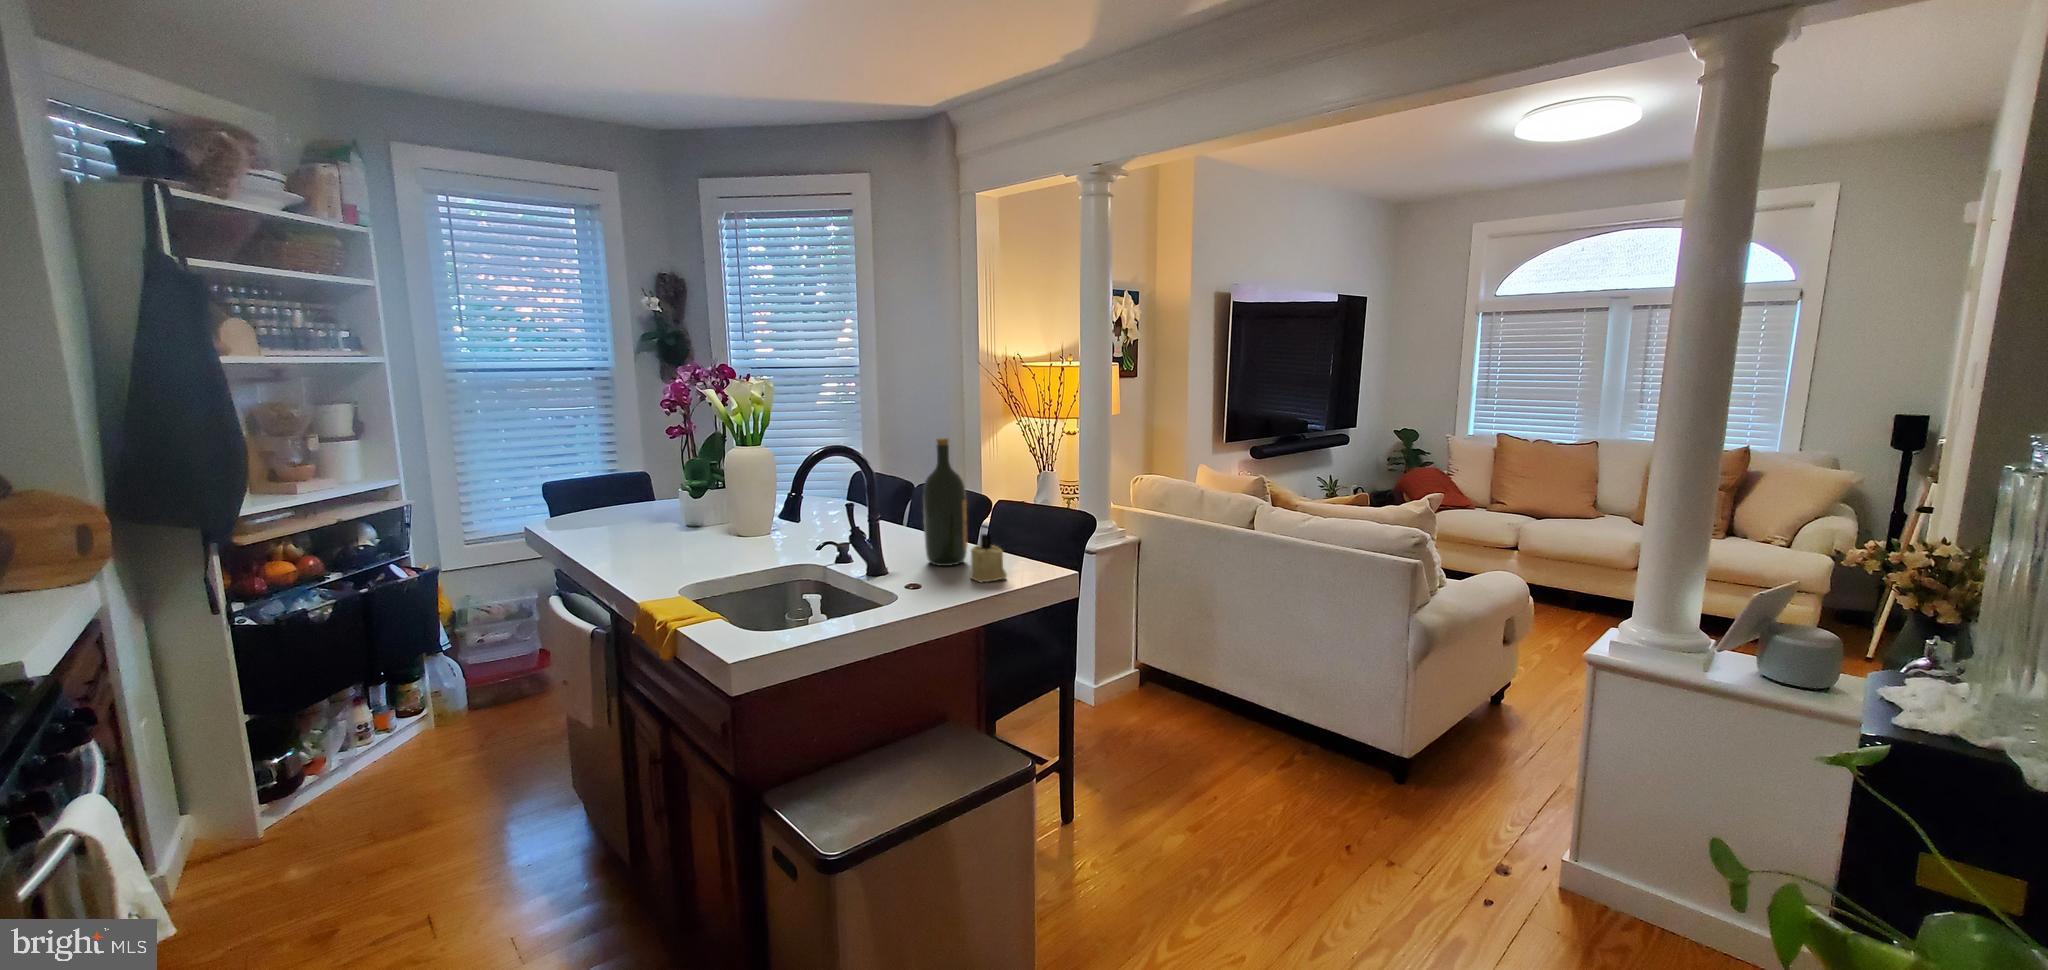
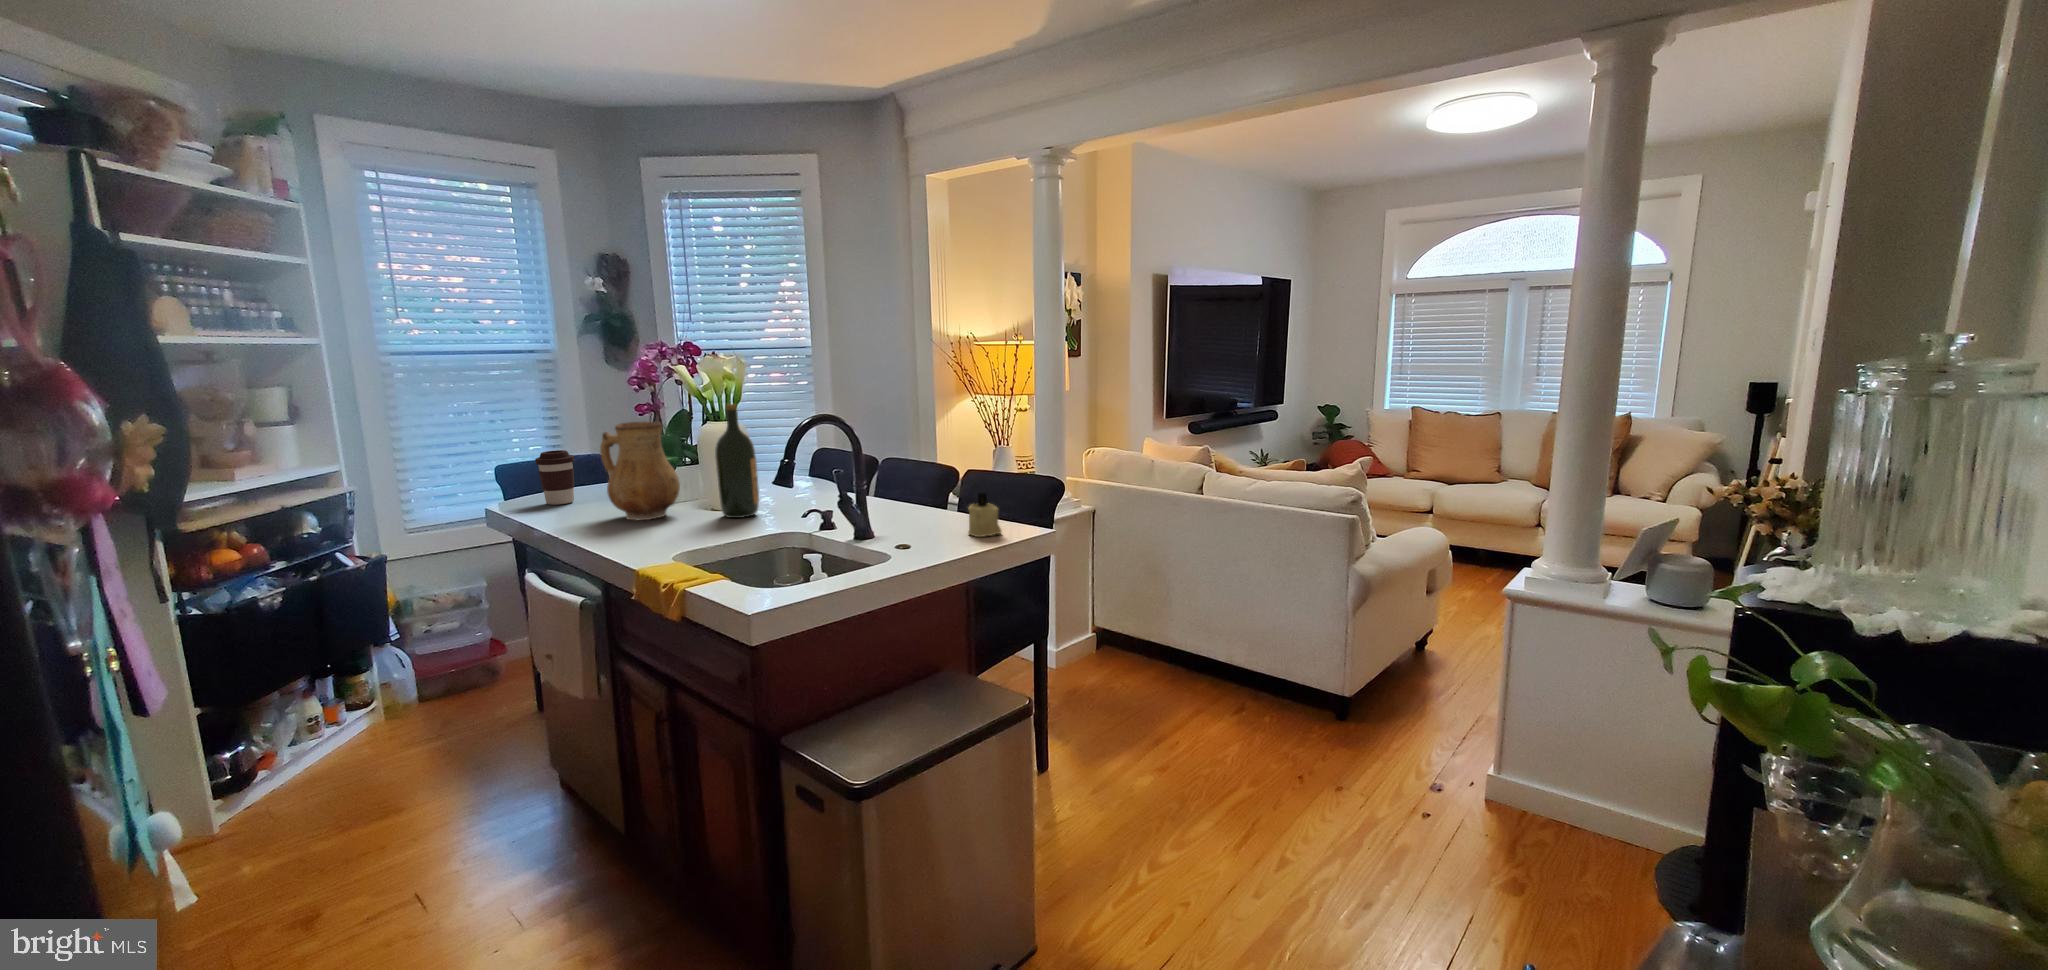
wine bottle: present [923,438,967,566] -> present [715,404,759,518]
ceramic pitcher: none [612,448,690,549] -> present [600,421,680,520]
coffee cup: none [558,473,597,528] -> present [535,450,574,505]

